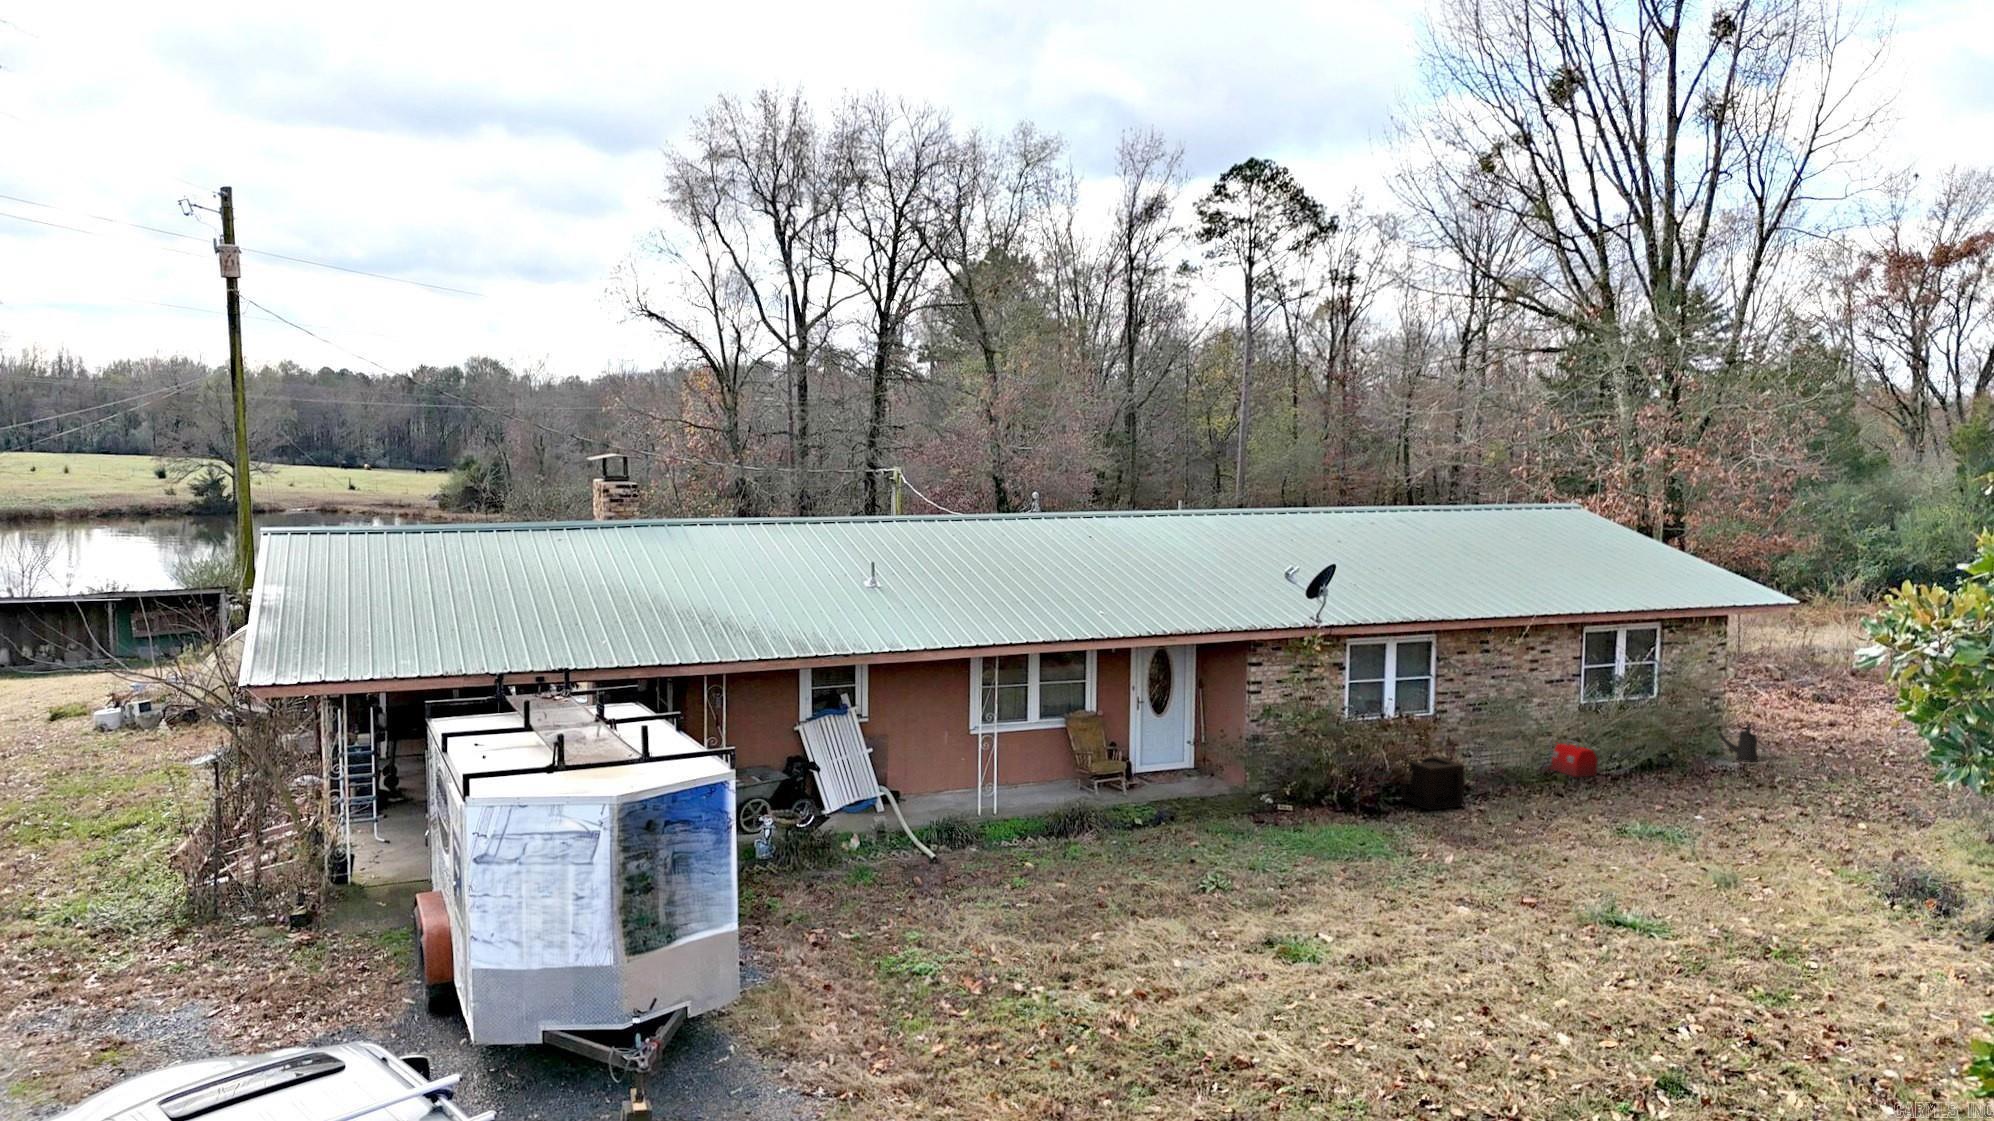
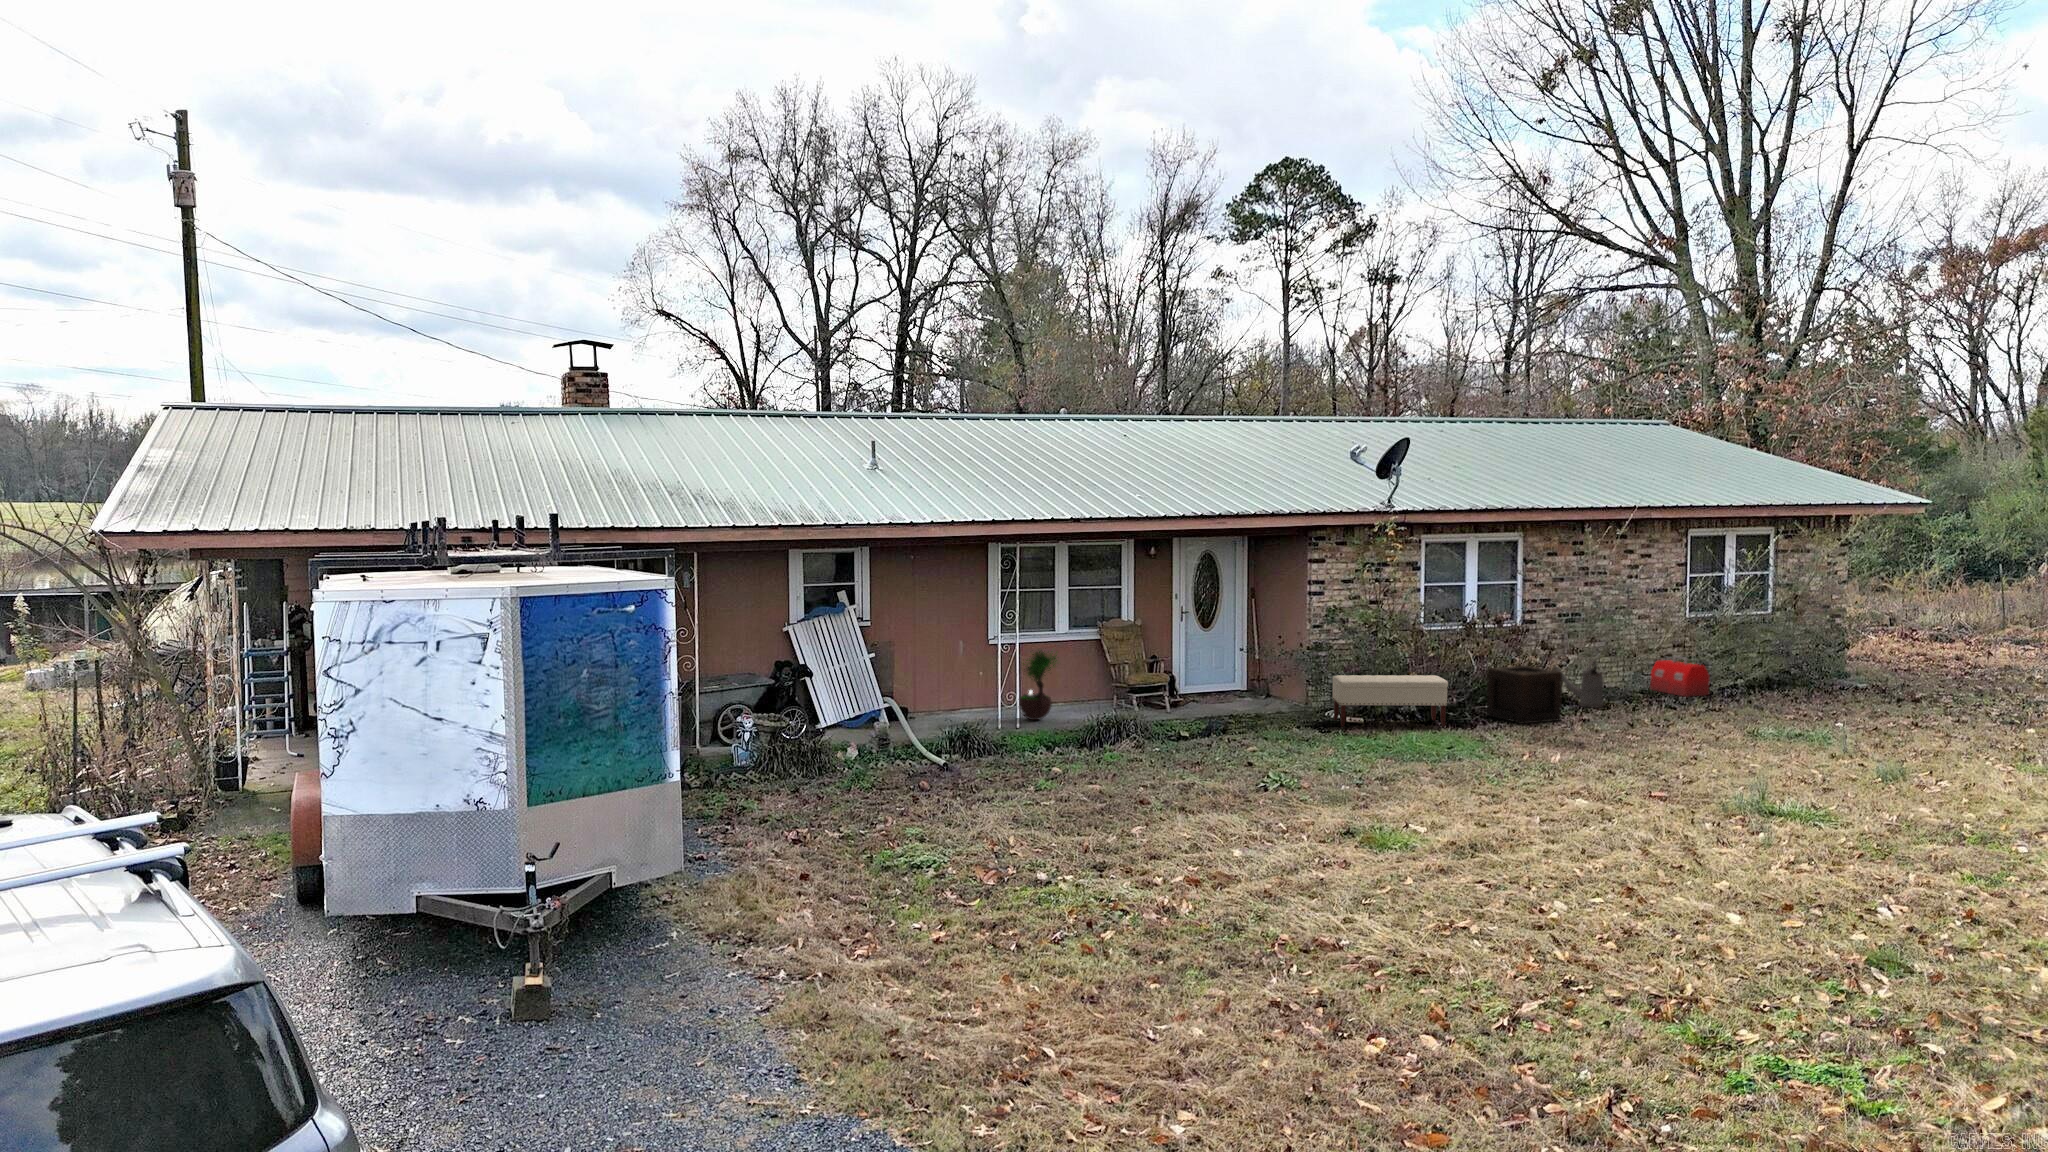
watering can: present [1719,725,1758,762] -> present [1554,660,1611,708]
potted tree: none [996,736,1033,801] -> present [1020,650,1057,720]
bench: none [1267,766,1366,814] -> present [1332,675,1448,727]

